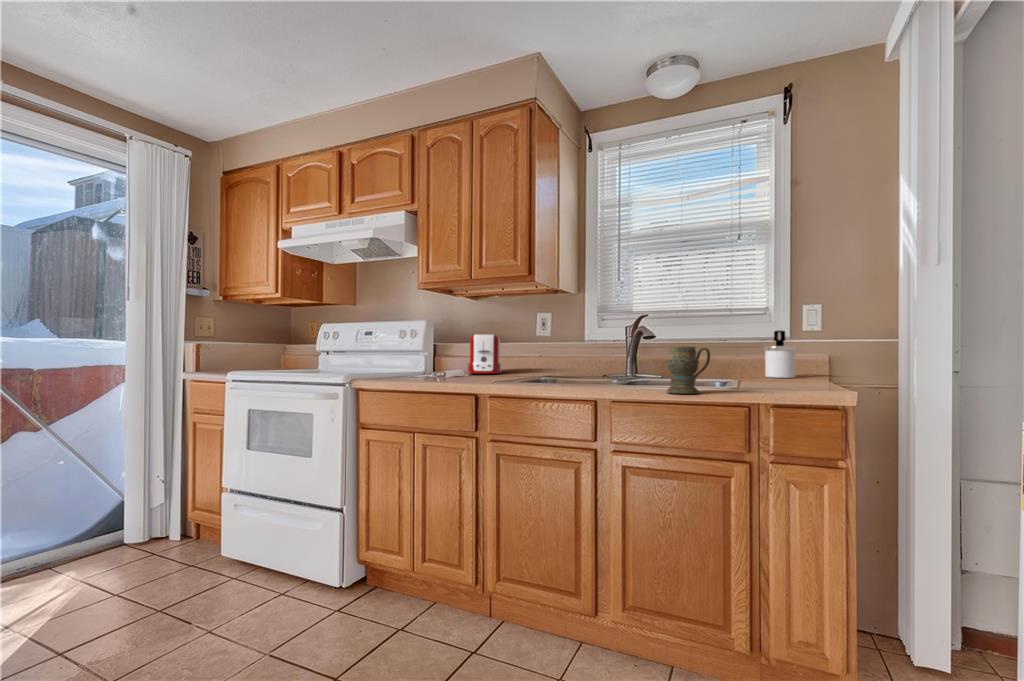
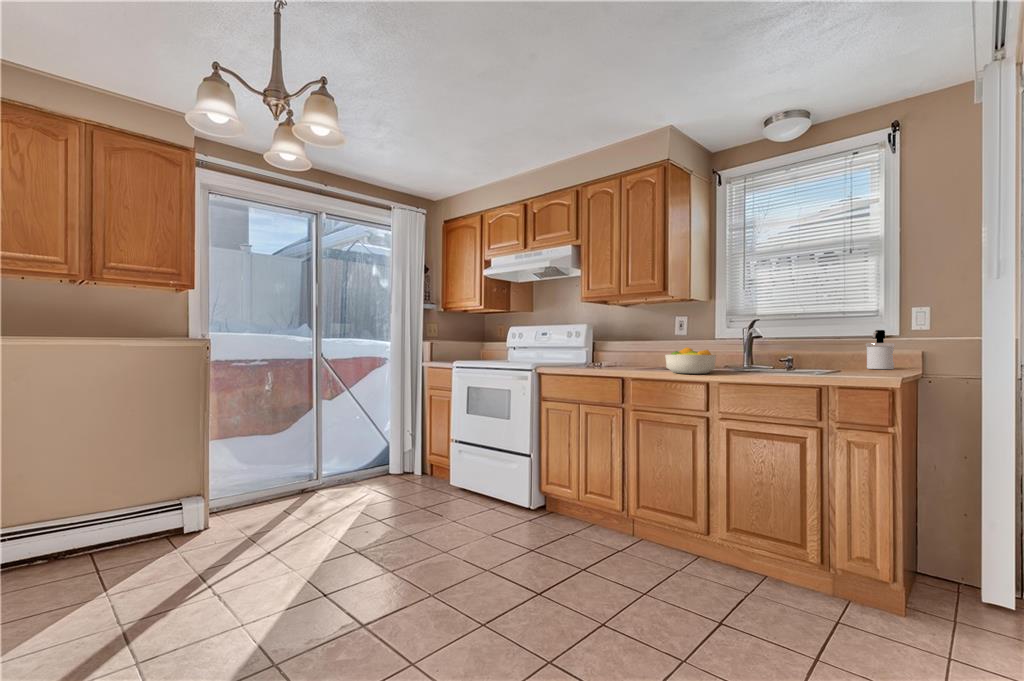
toaster: present [467,334,502,374] -> none [619,335,647,365]
mug: present [667,347,710,394] -> none [757,344,792,377]
fruit bowl: none [538,351,608,389] -> present [665,347,716,374]

